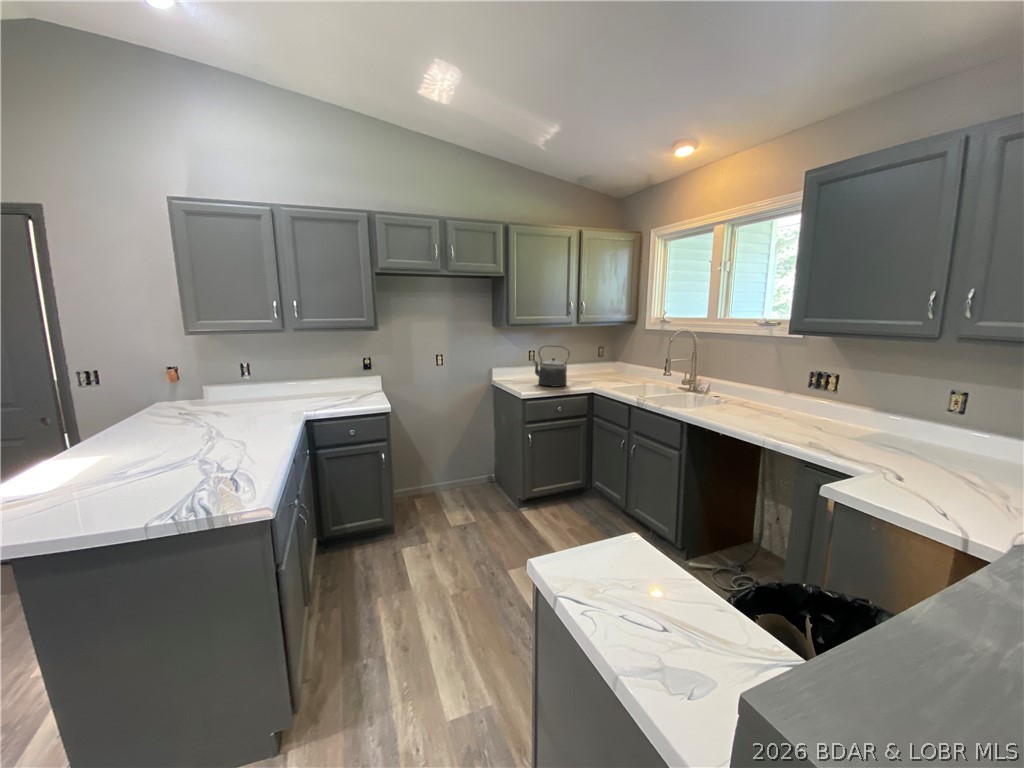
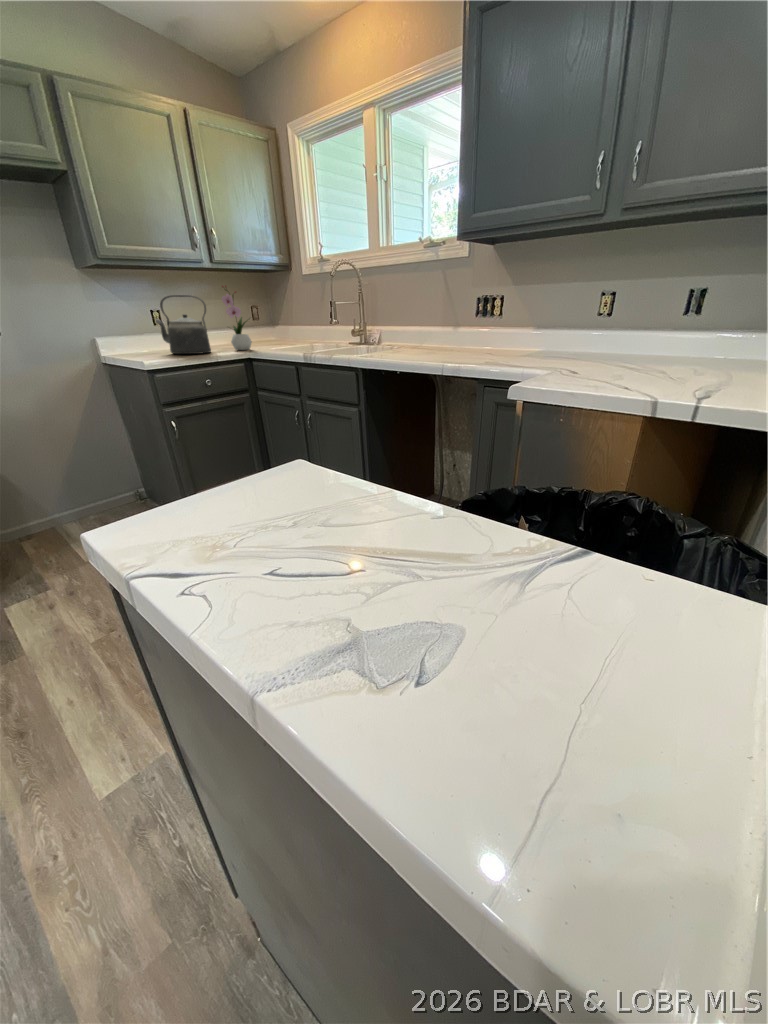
flower arrangement: none [581,339,601,385] -> present [222,286,252,350]

